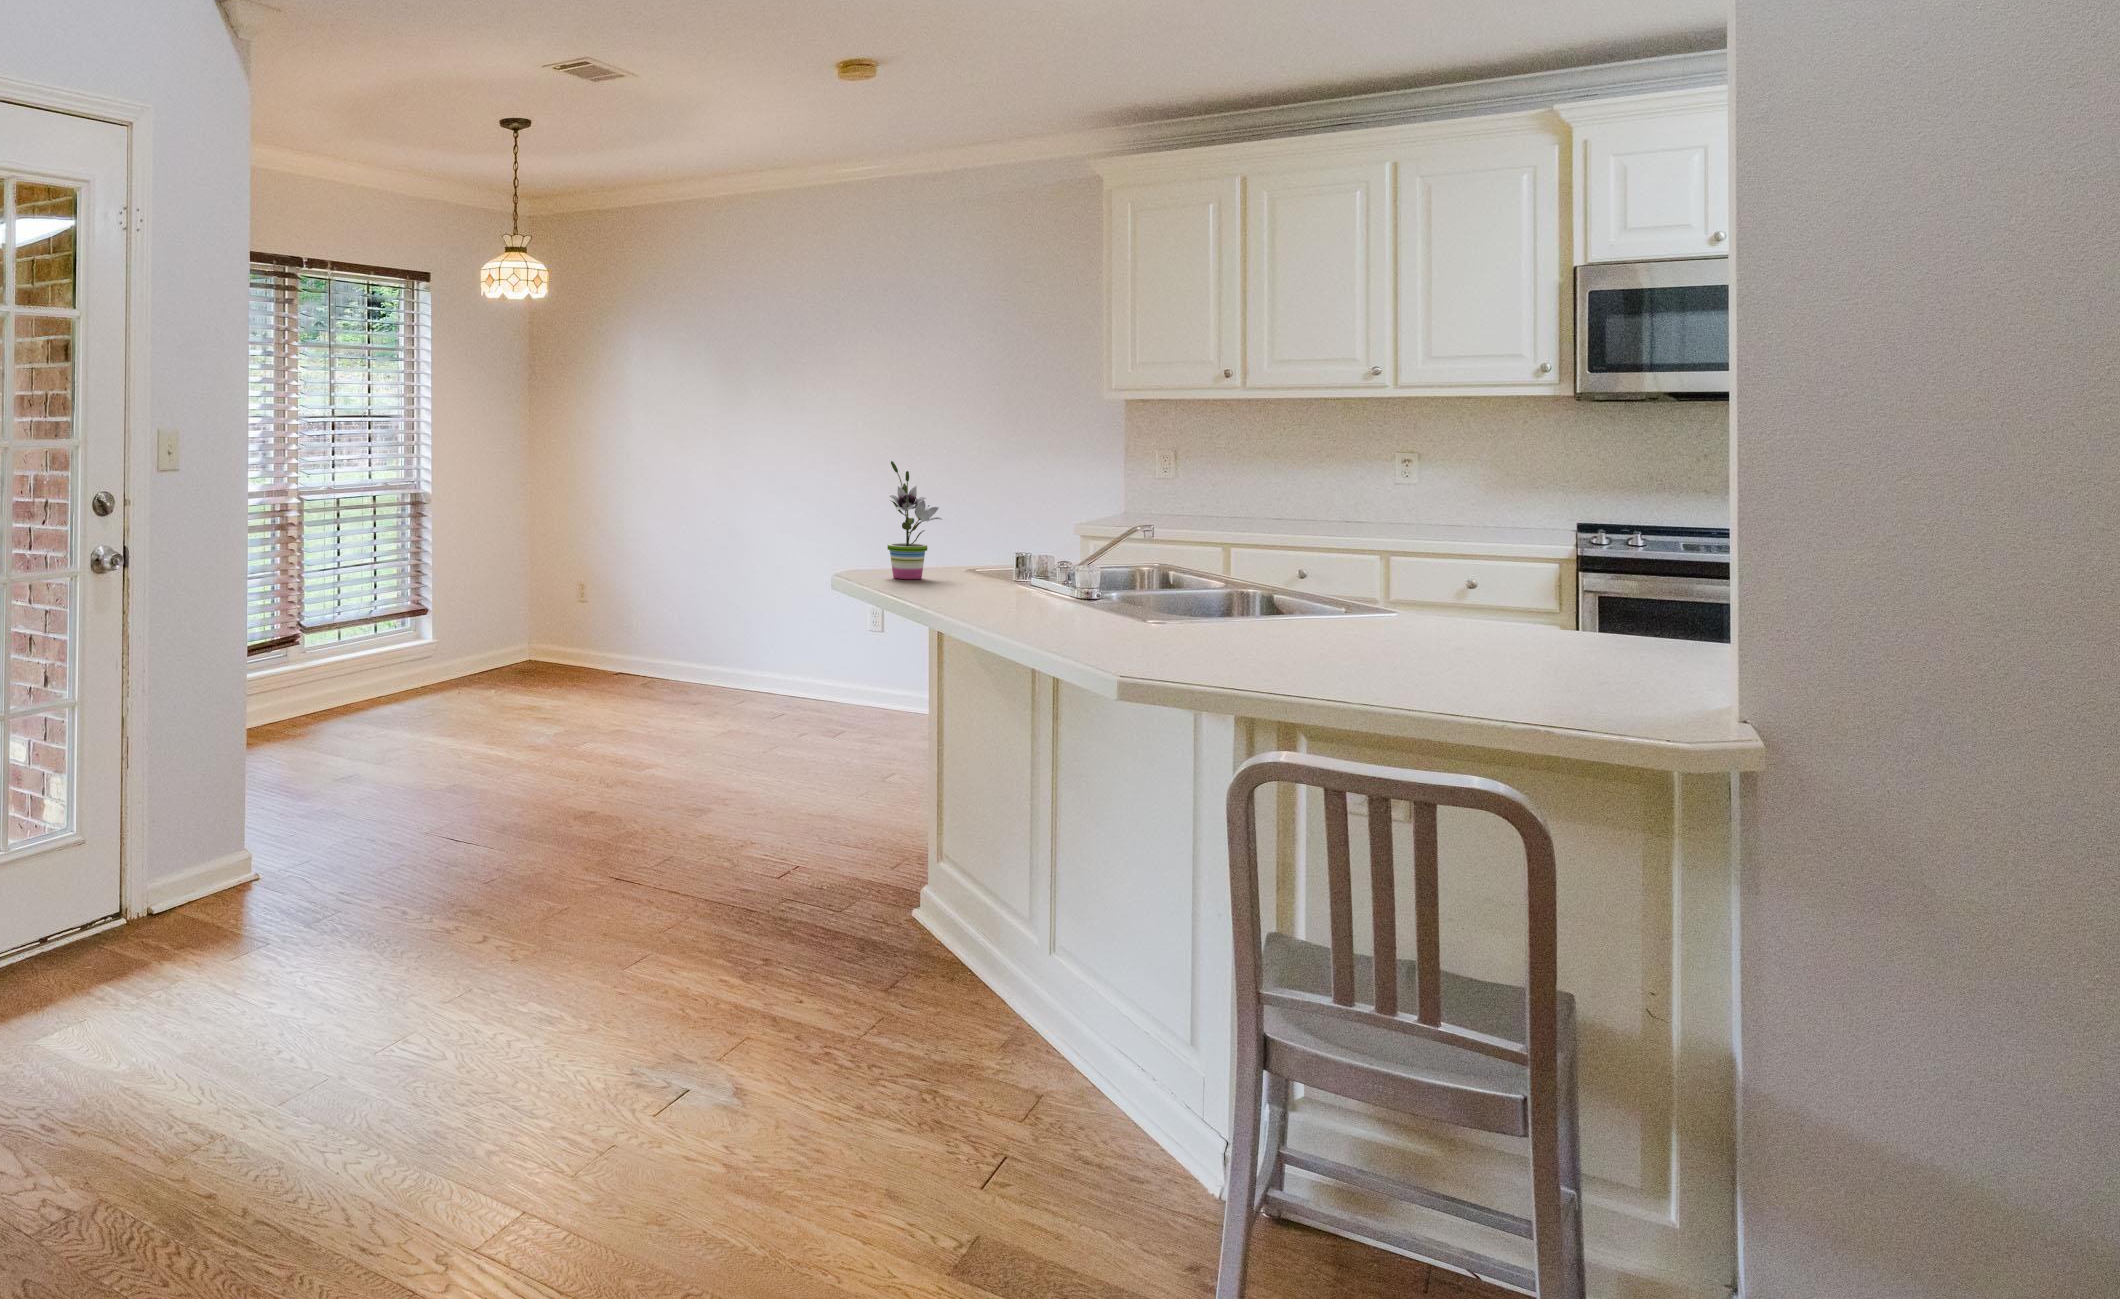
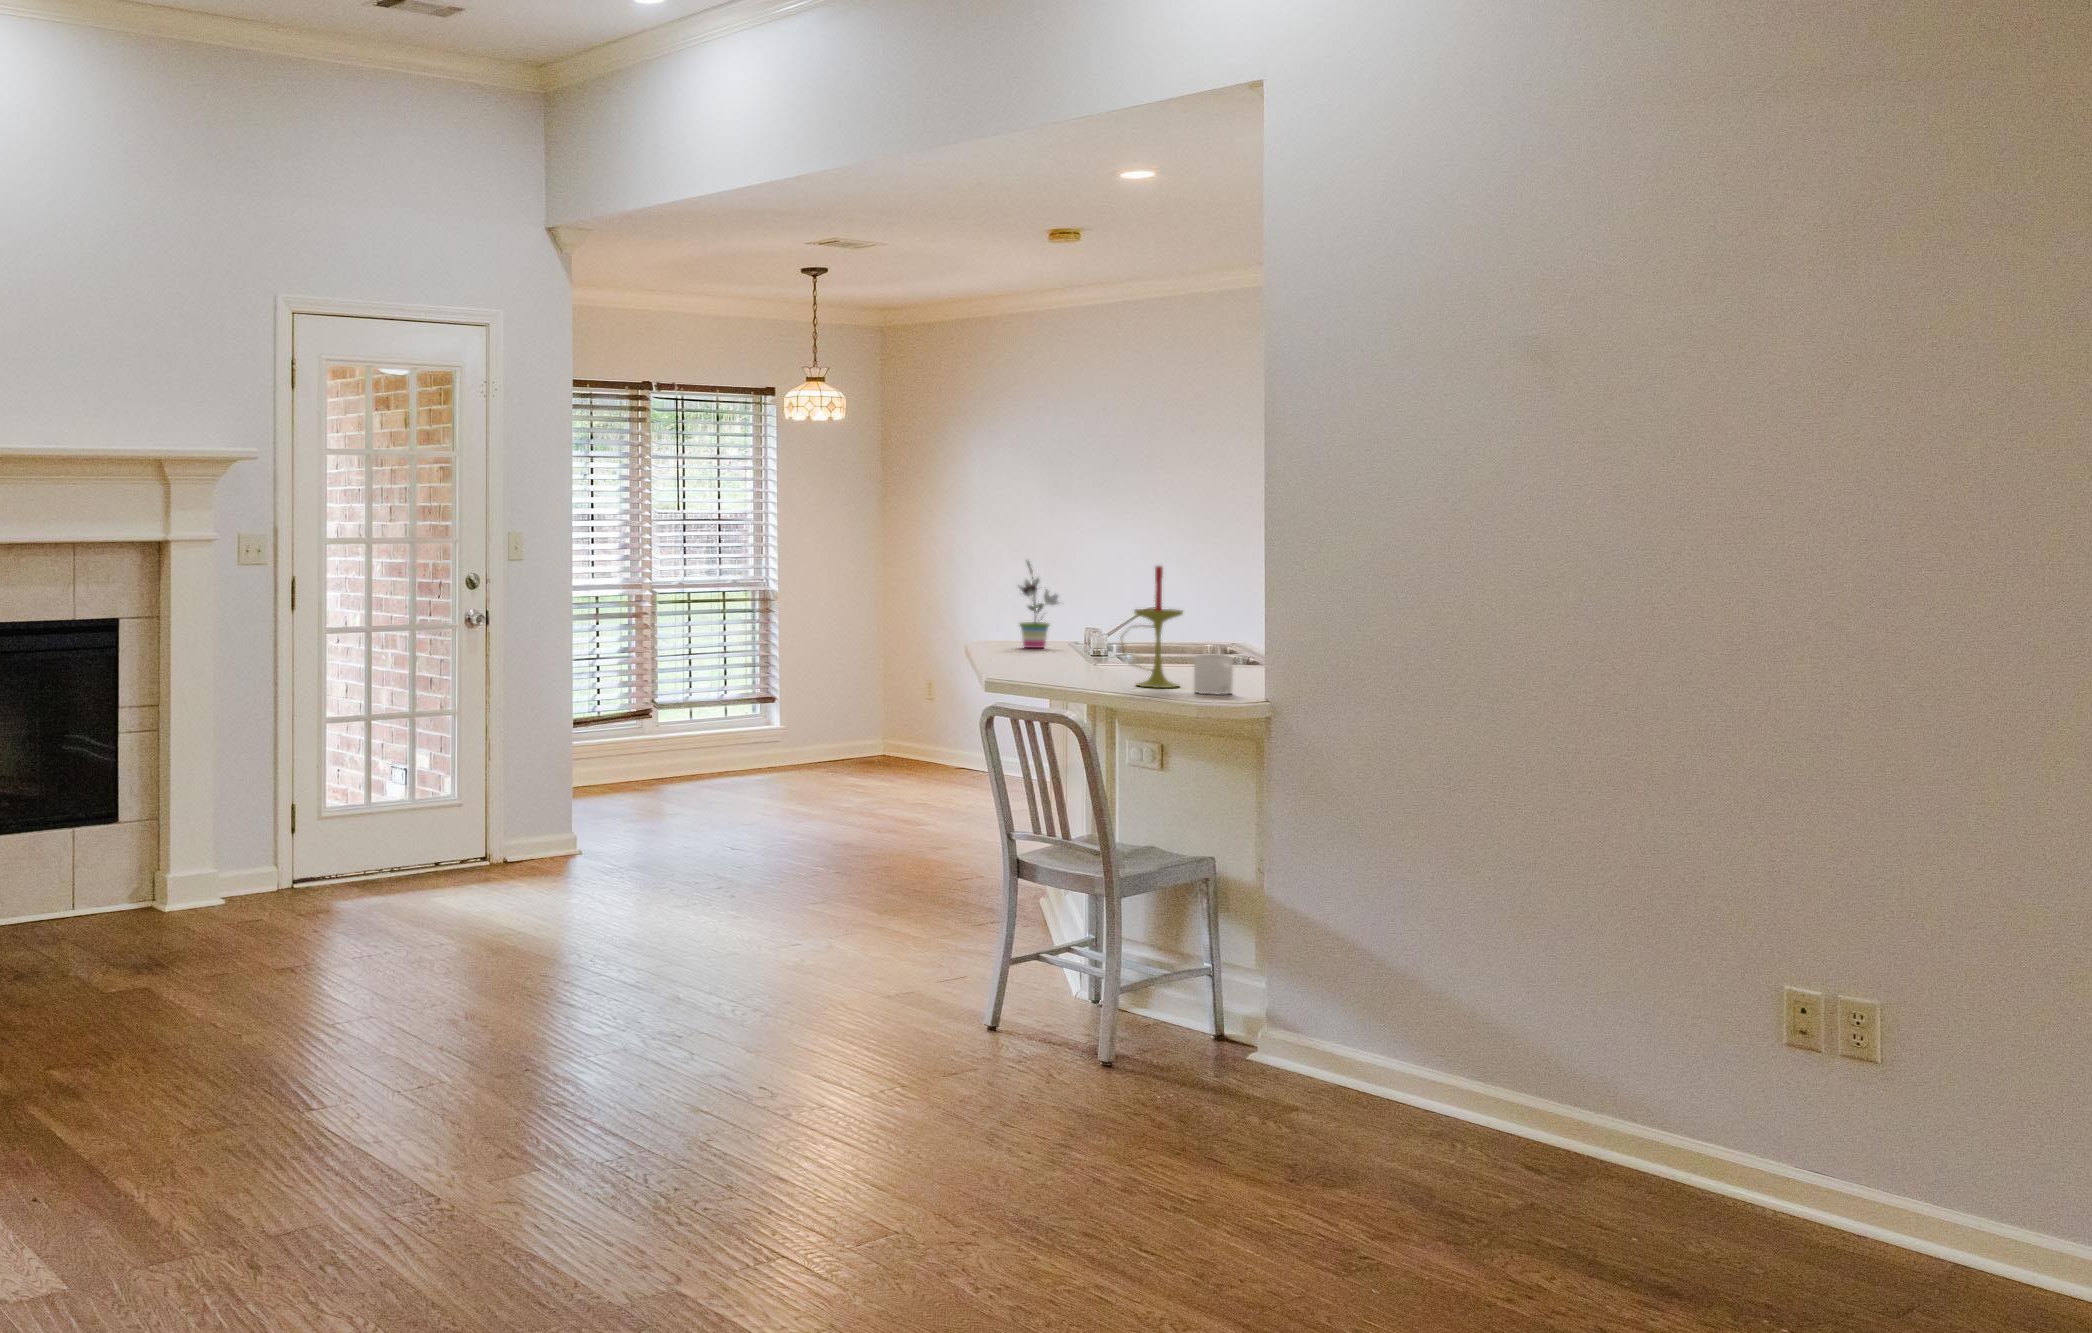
candle: none [1337,473,1439,687] -> present [1122,566,1183,688]
mug: none [1506,631,1609,706] -> present [1194,655,1233,694]

